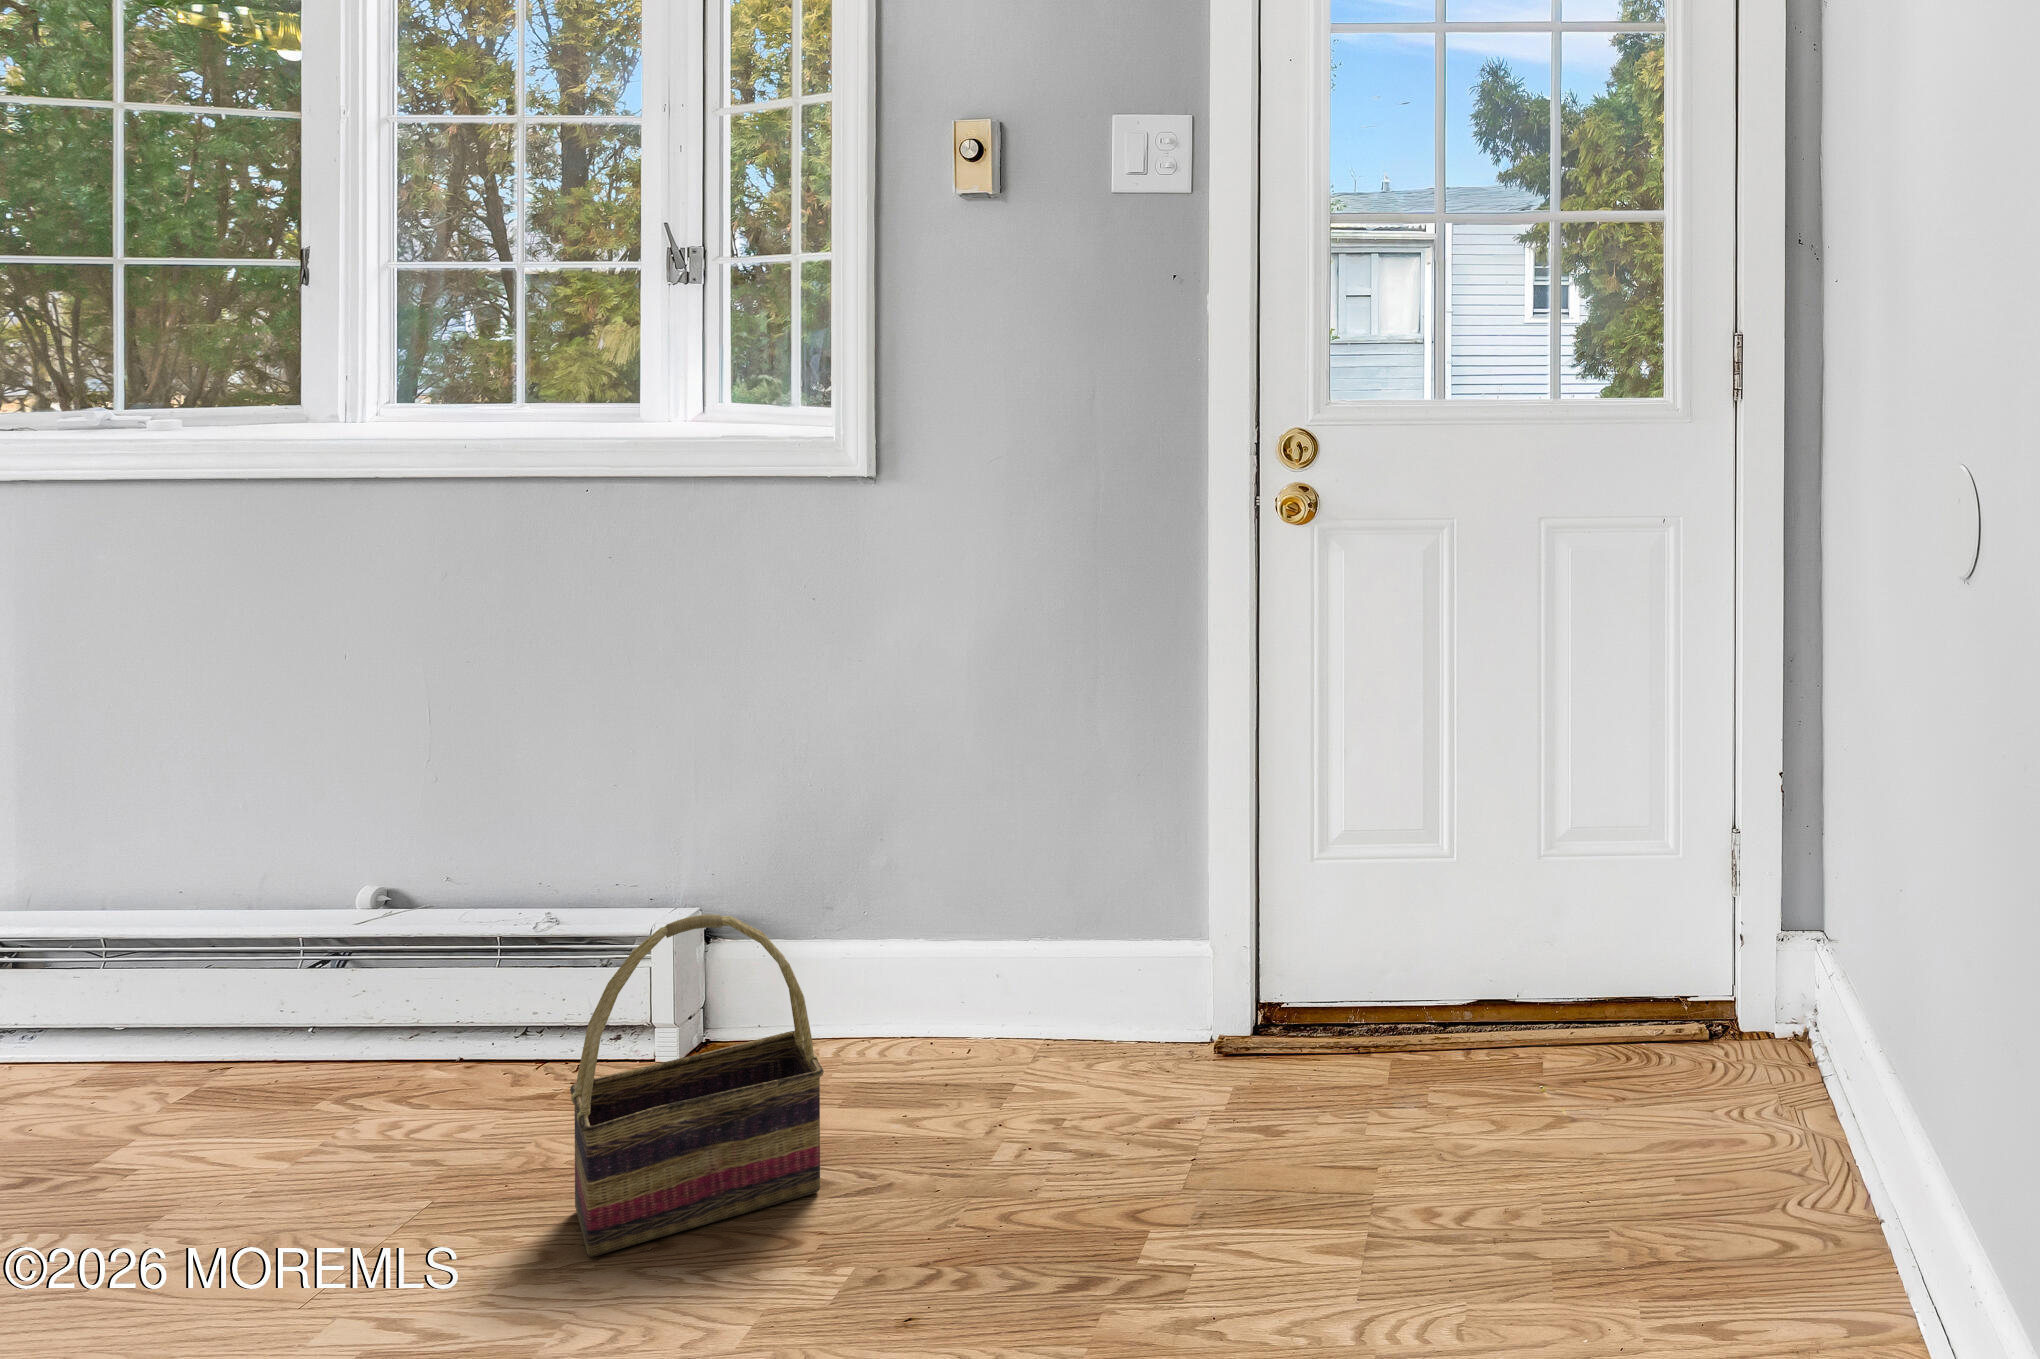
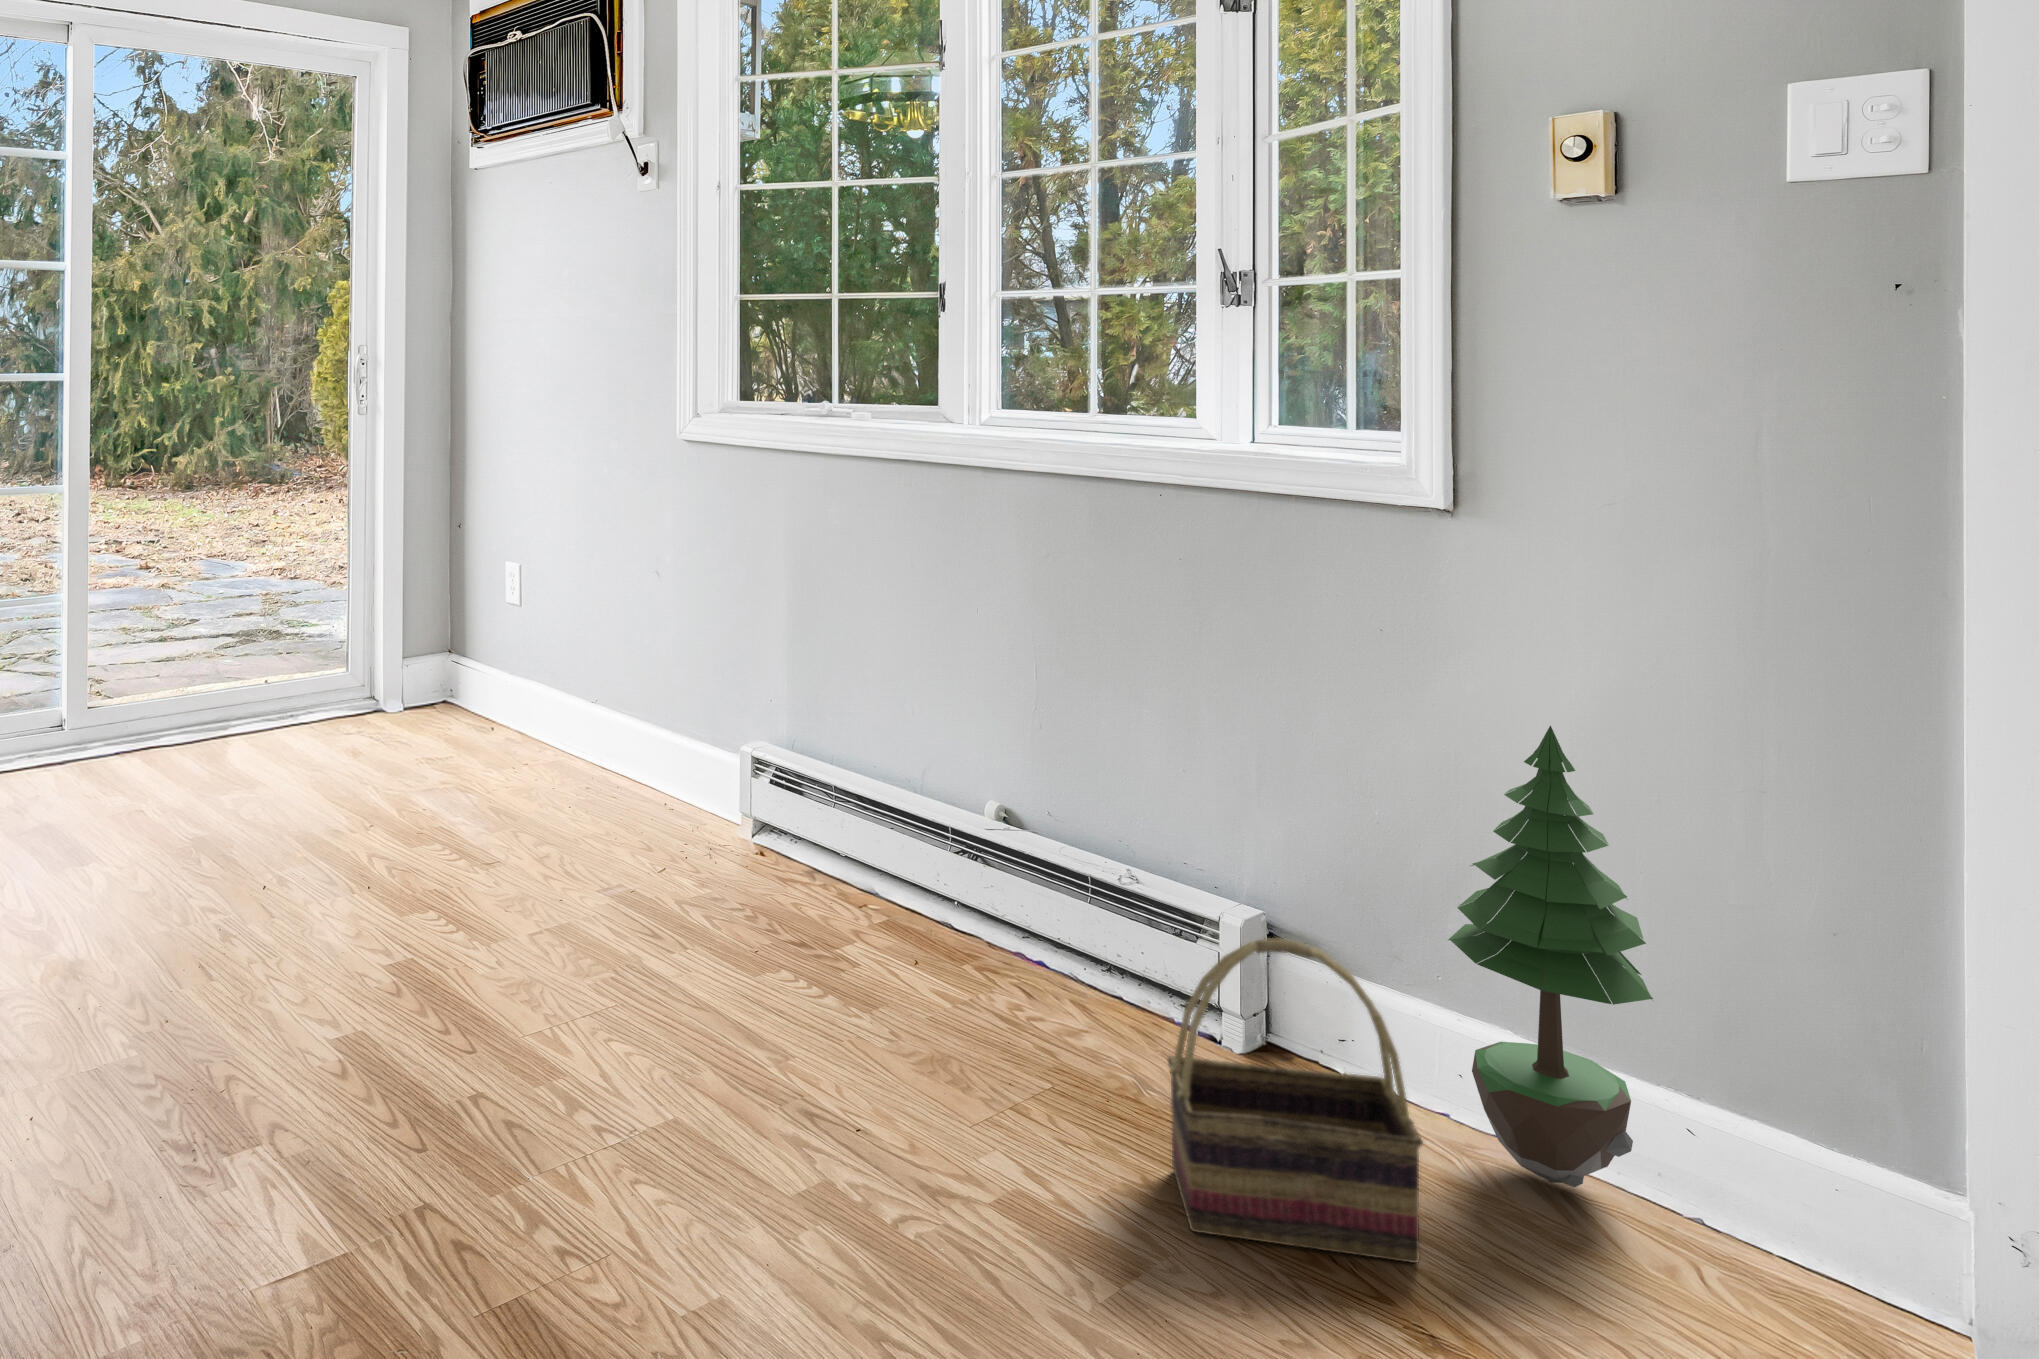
potted tree: none [860,661,1019,1081] -> present [1448,726,1653,1187]

